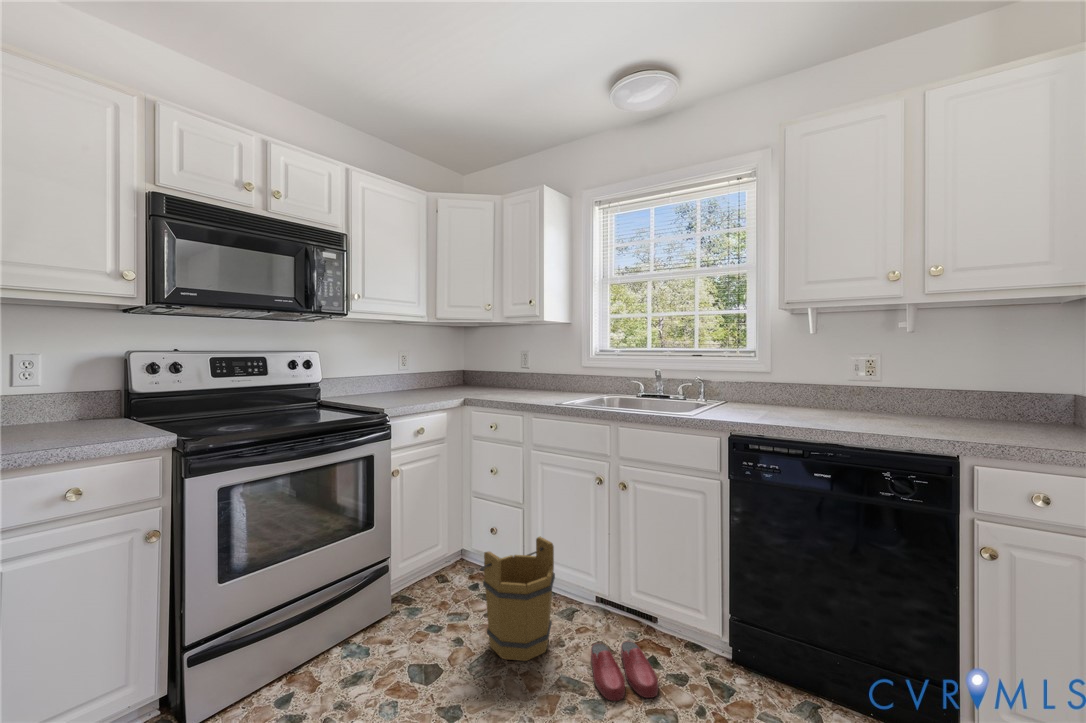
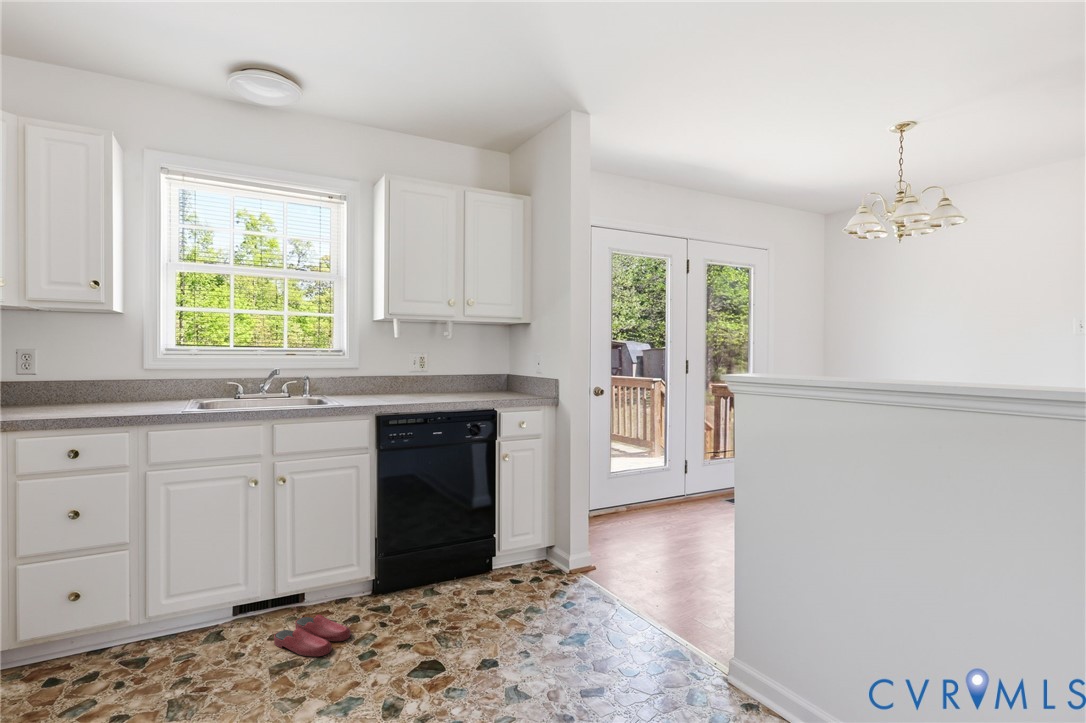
bucket: present [480,536,555,661] -> none [137,560,238,695]

